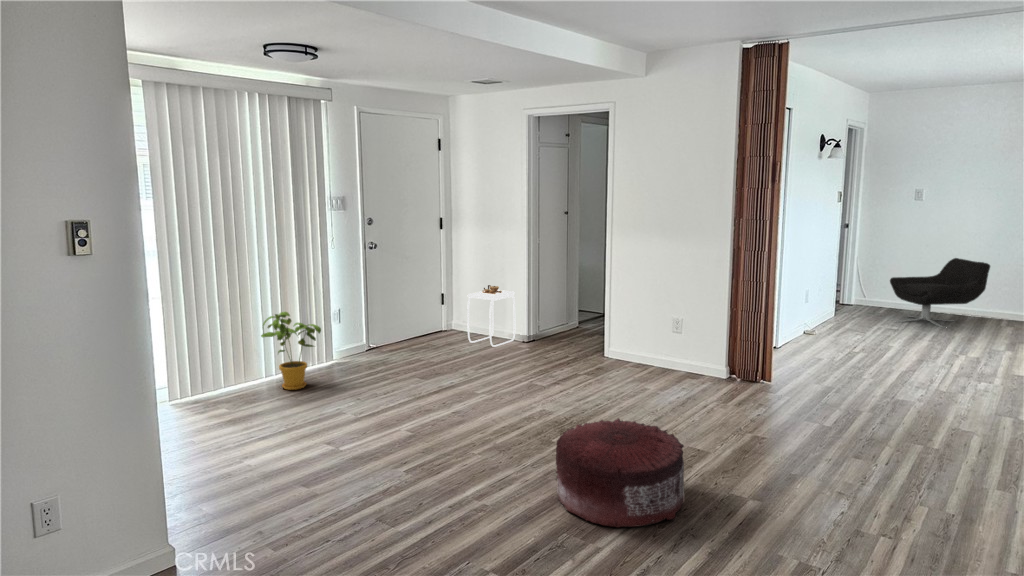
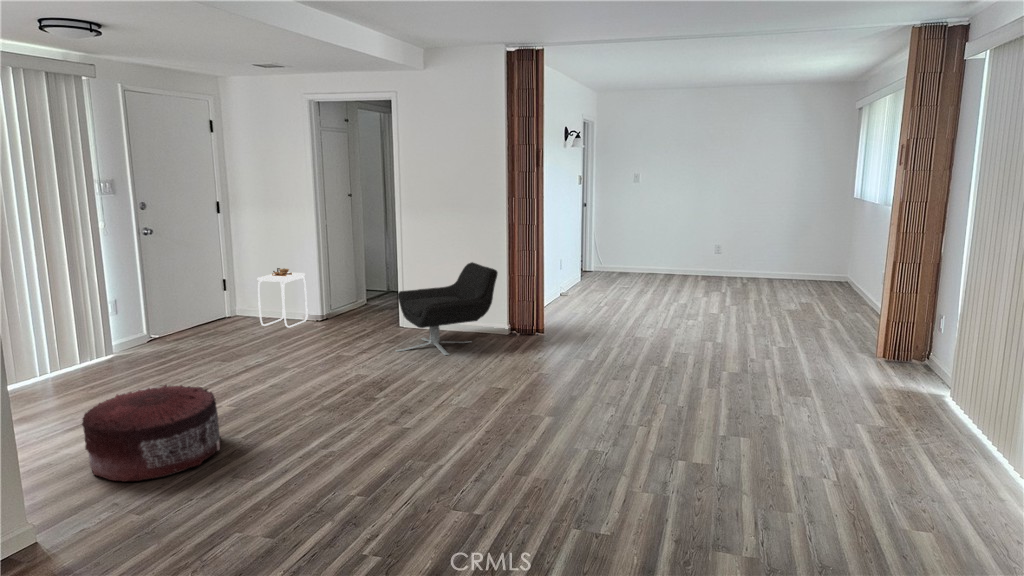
lounge chair: present [890,258,990,327] -> present [396,262,498,355]
house plant: present [261,312,321,390] -> none [35,302,110,386]
pouf: present [556,418,684,527] -> present [82,385,221,482]

